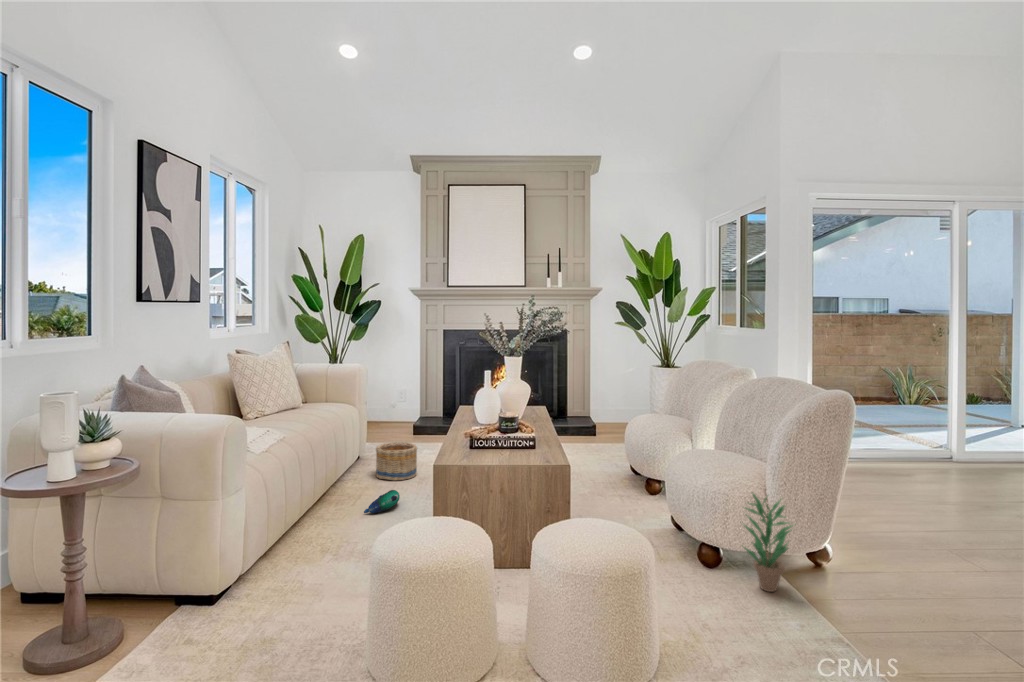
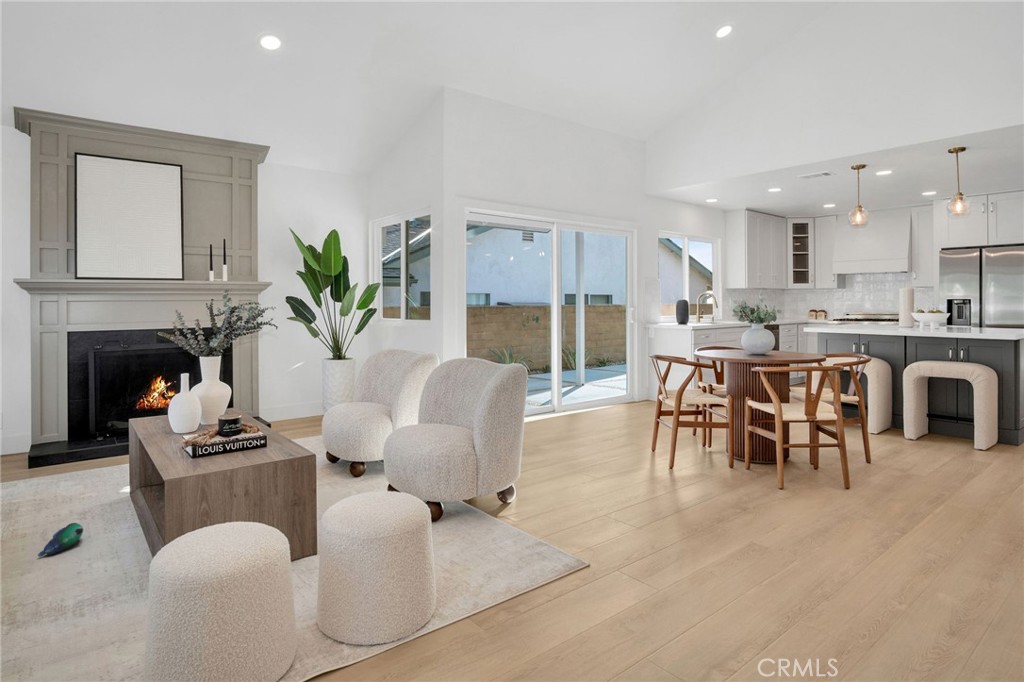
basket: present [376,443,417,480] -> none [17,469,81,518]
potted plant: present [744,494,792,592] -> none [453,450,492,523]

